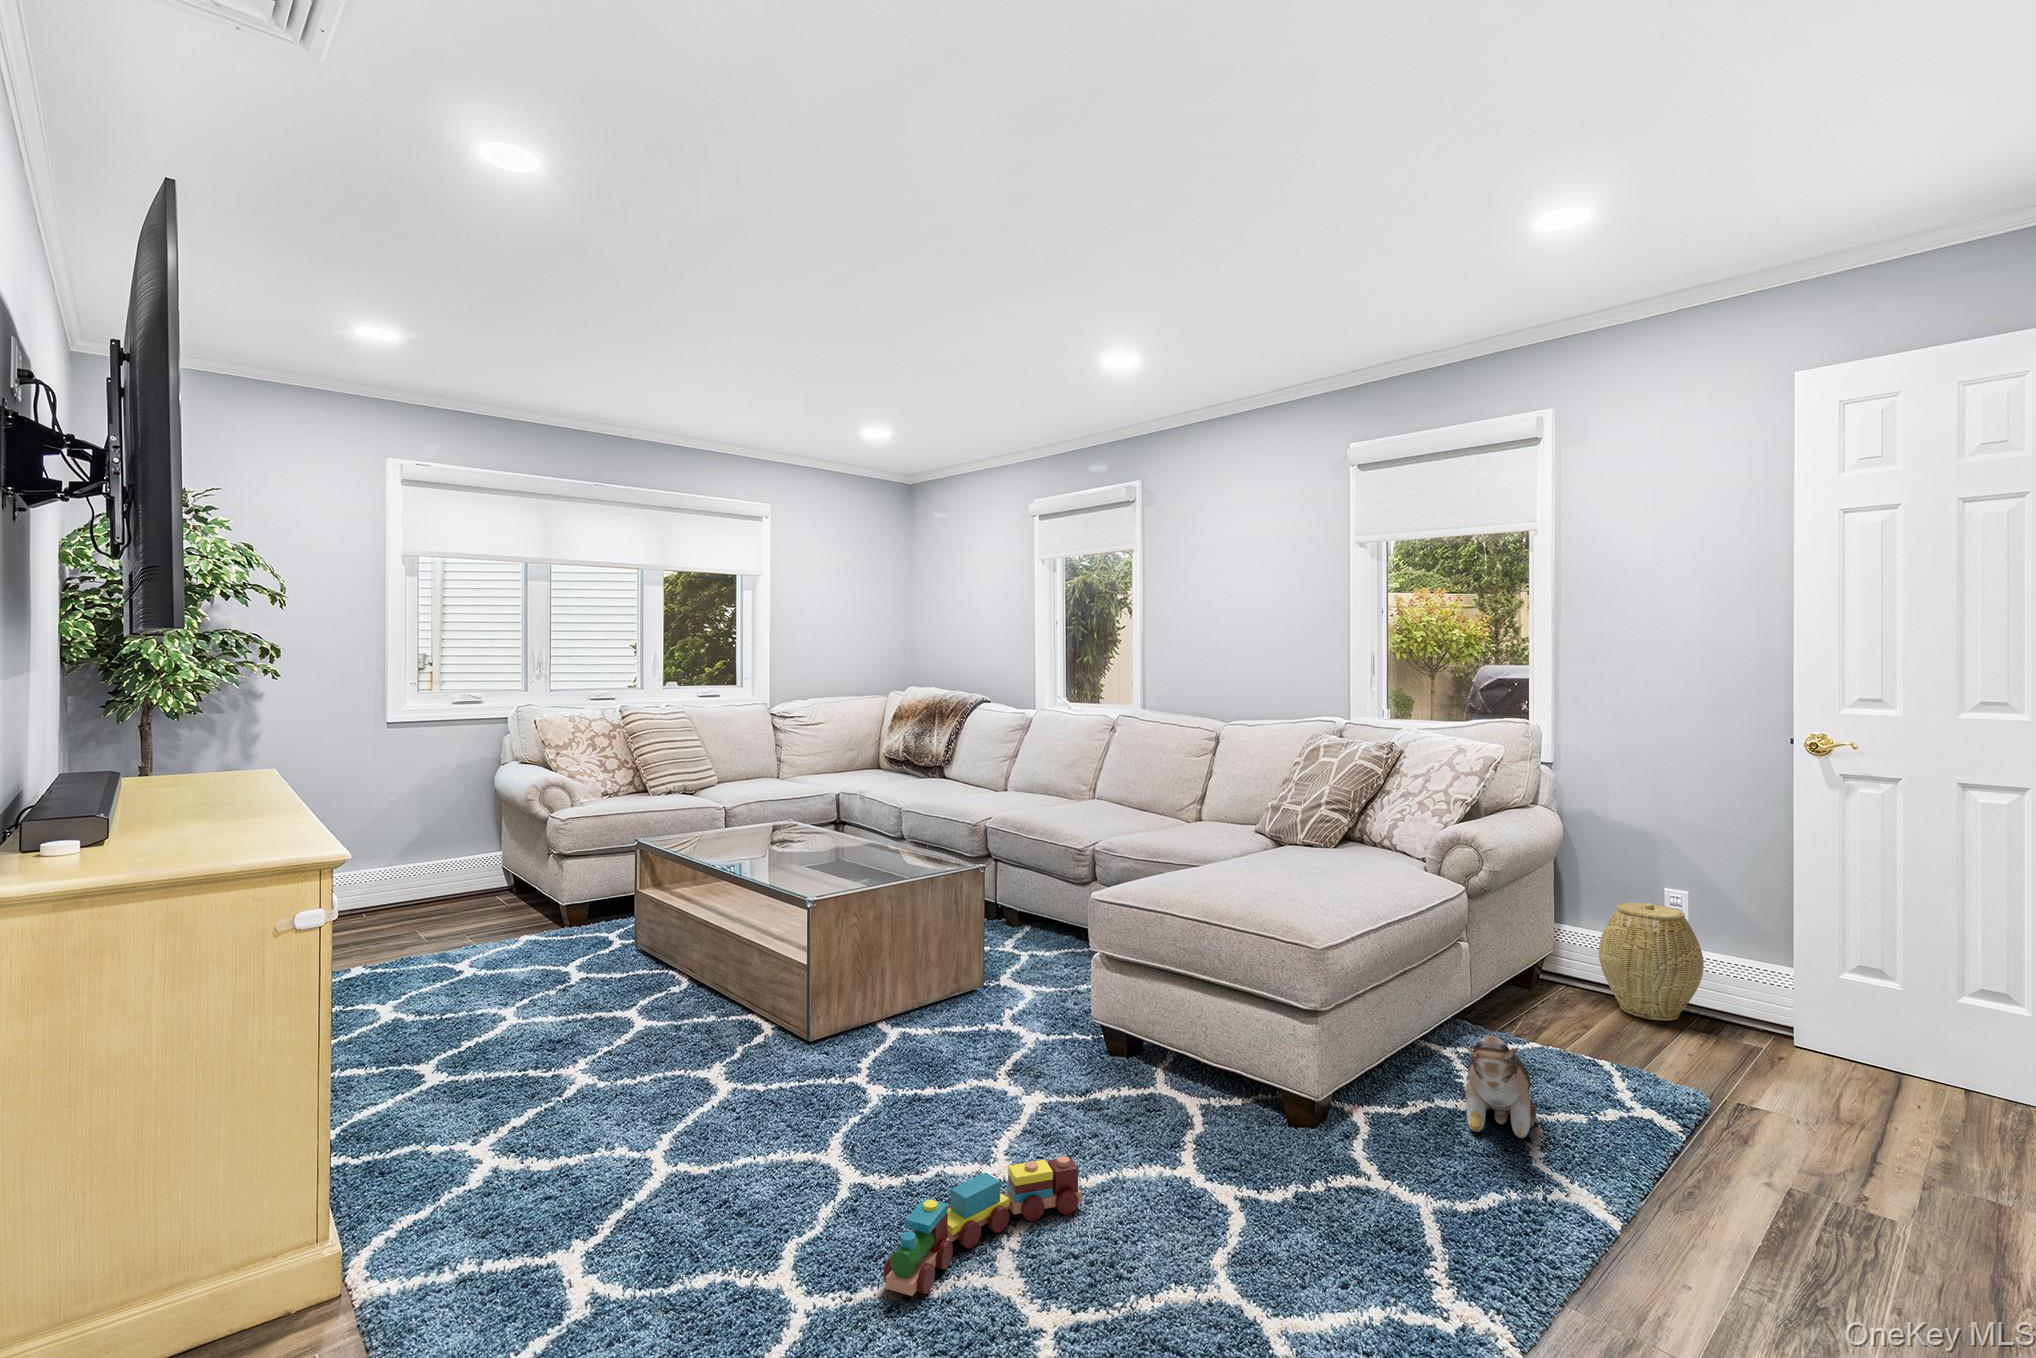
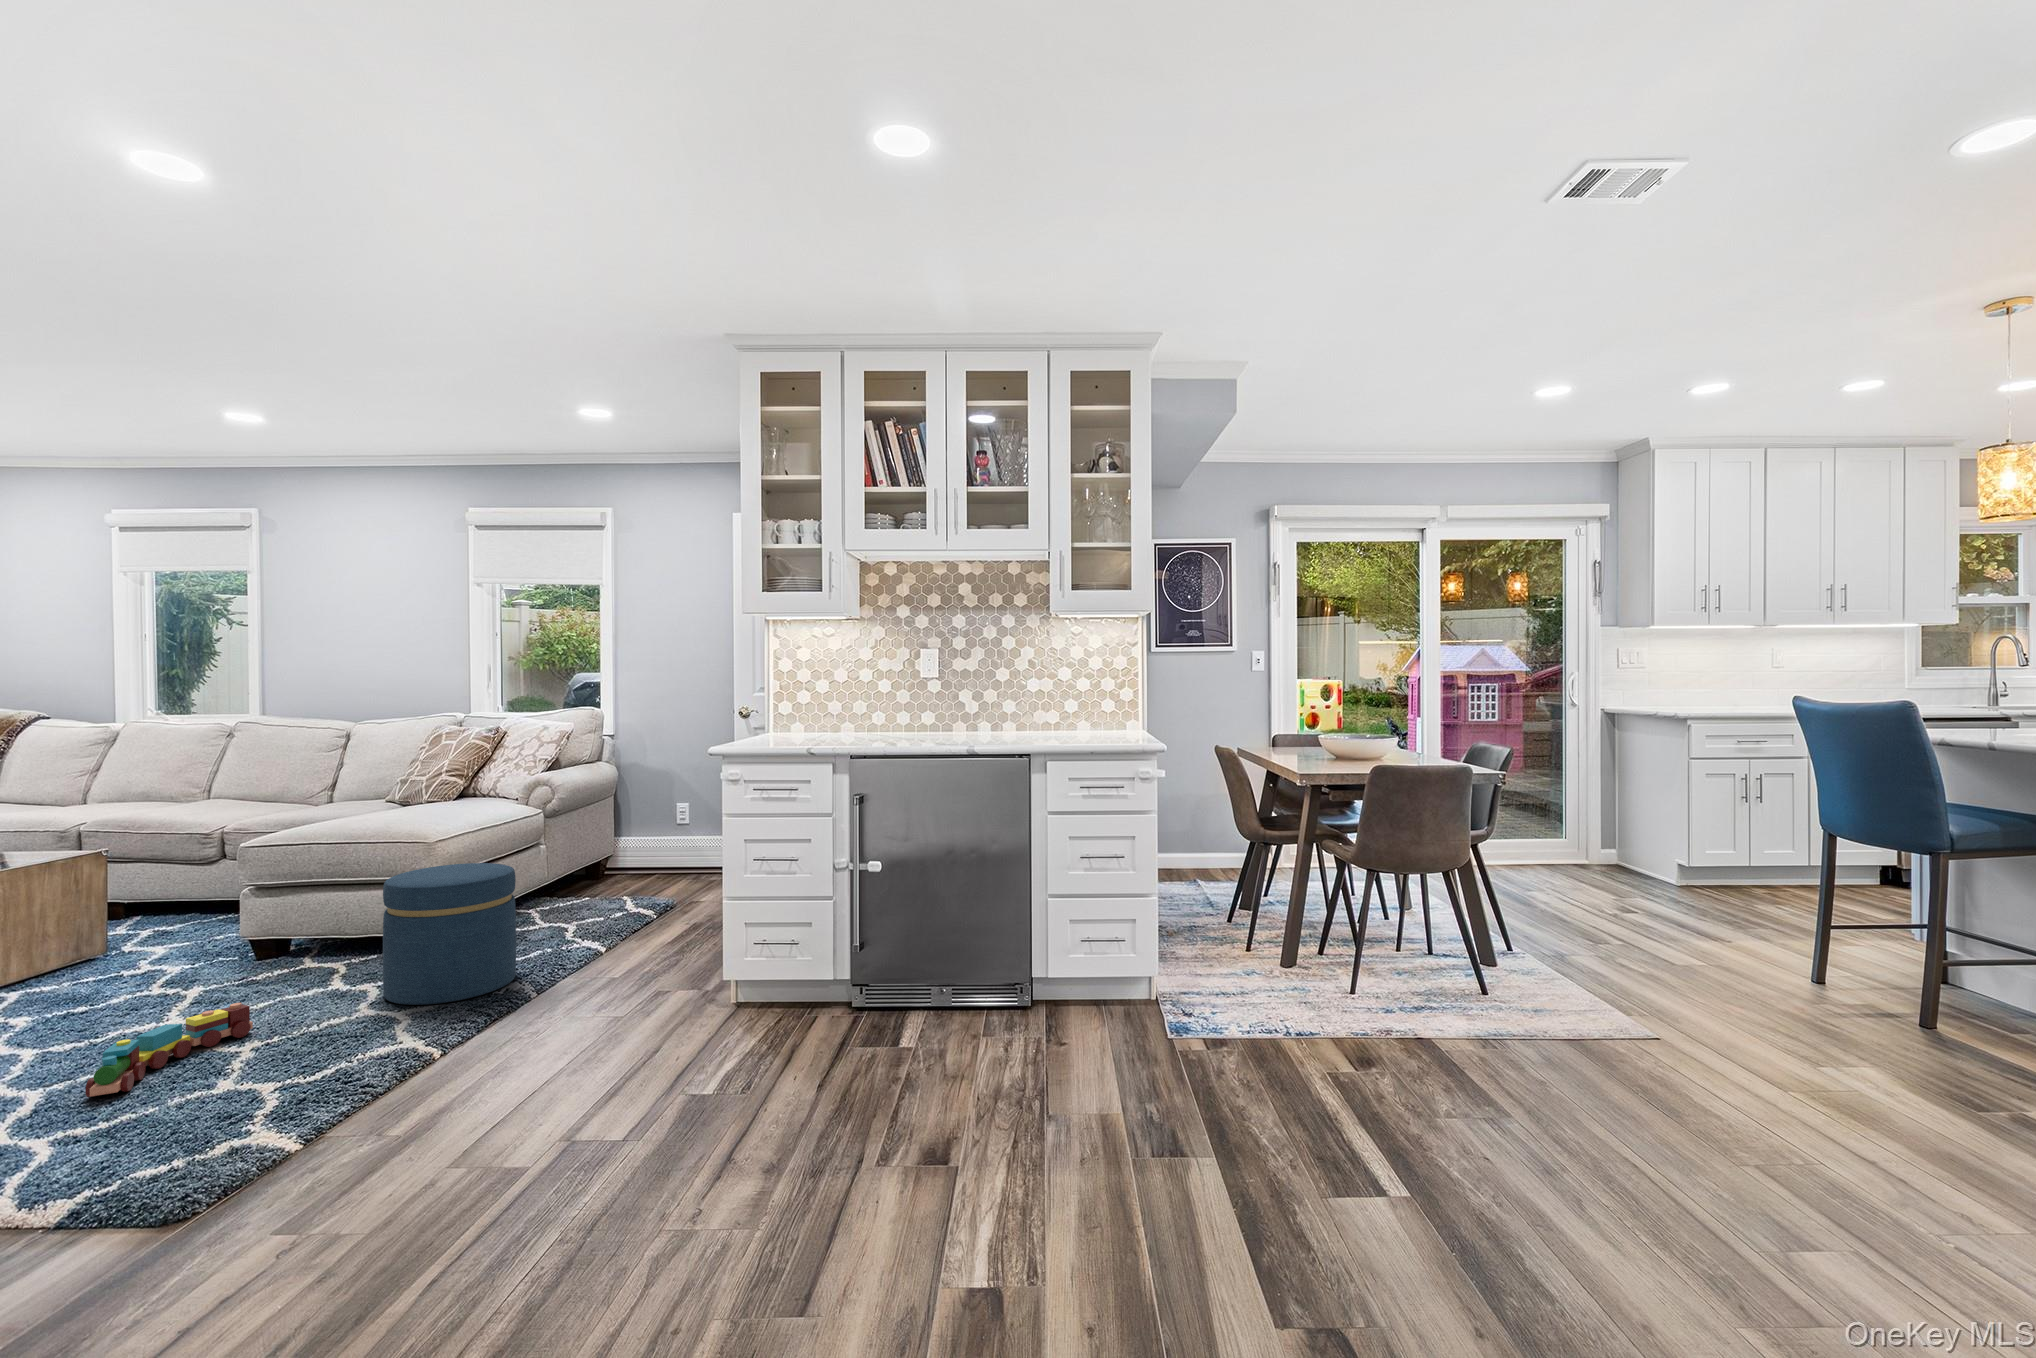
woven basket: present [1599,903,1704,1021] -> none [636,813,692,880]
ottoman: none [1246,986,1447,1261] -> present [383,863,516,1005]
plush toy: present [1464,1035,1536,1138] -> none [533,883,580,942]

